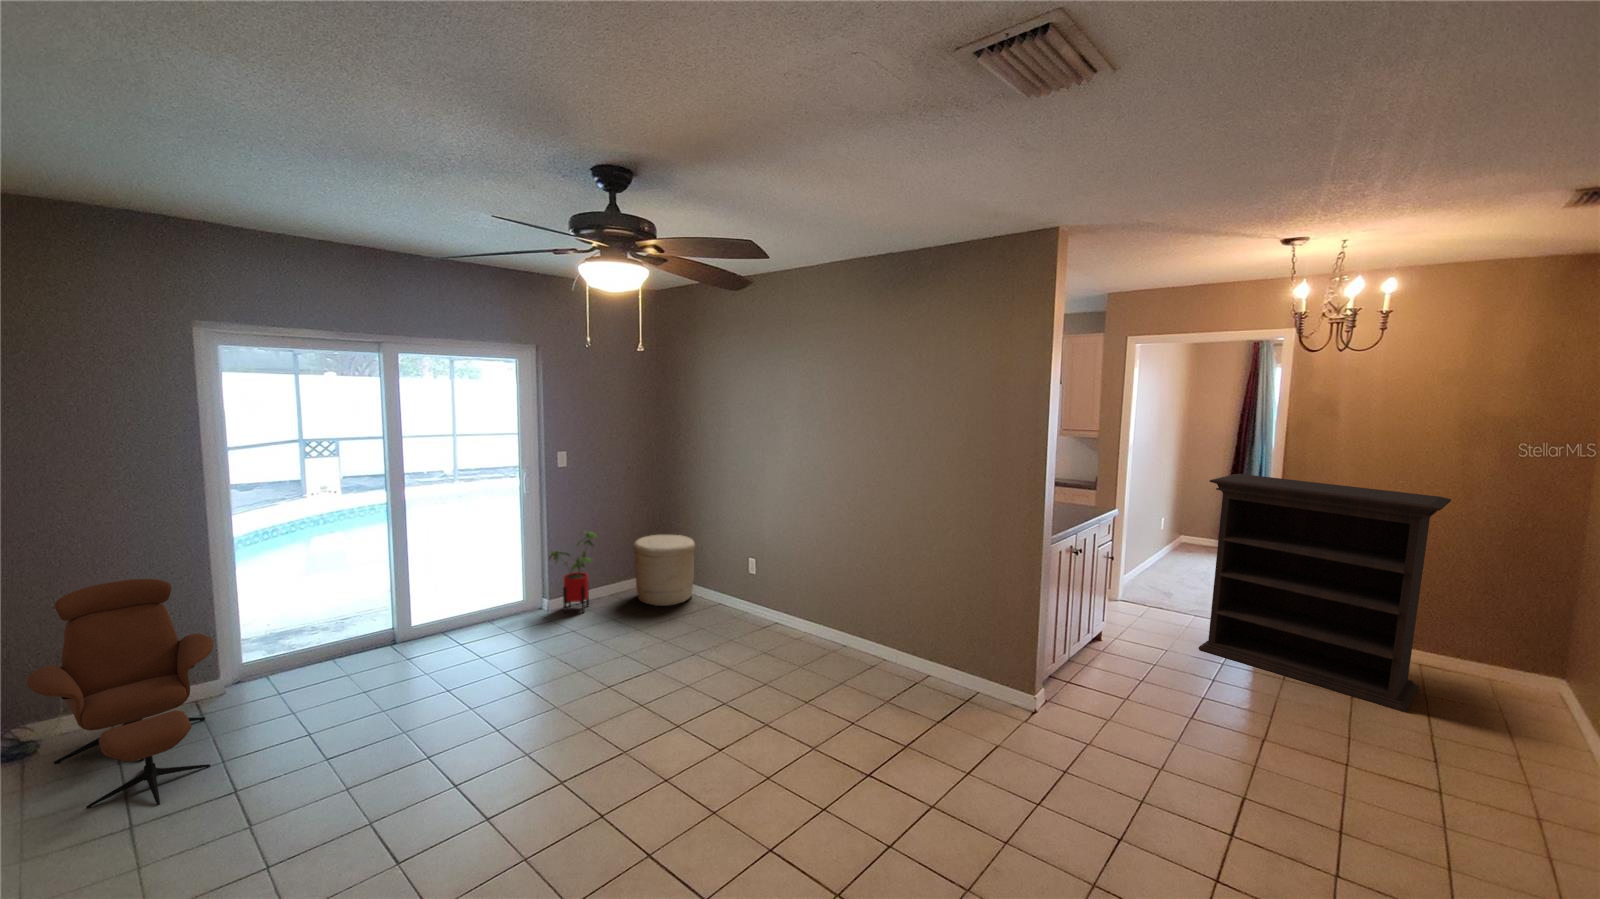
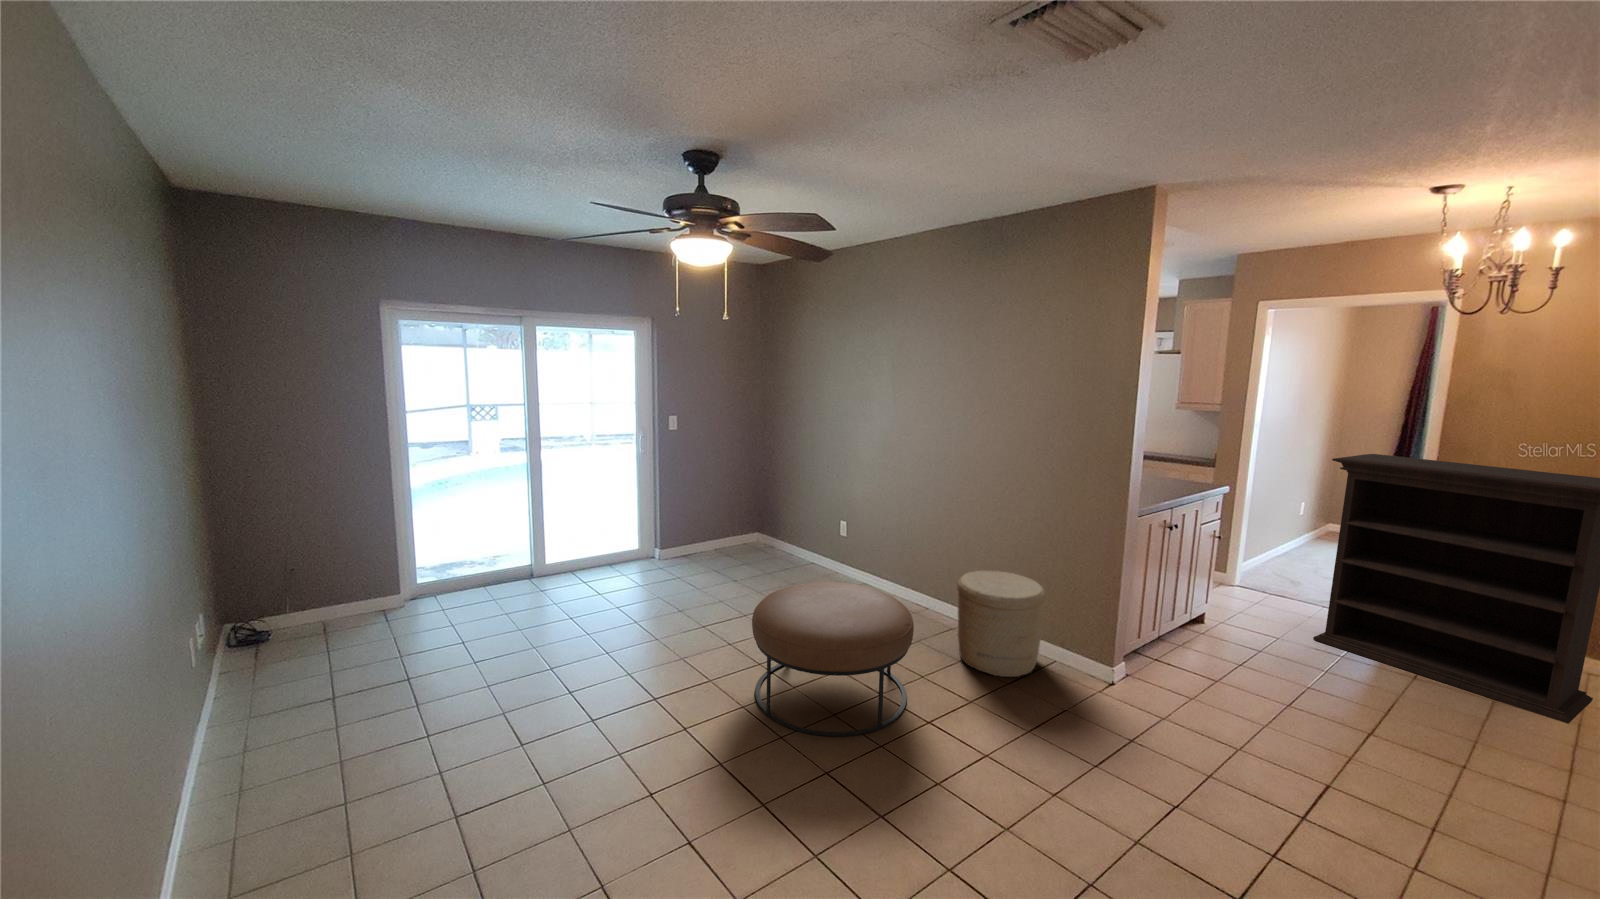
house plant: present [549,532,596,612] -> none [664,493,708,565]
woven basket: present [633,535,695,606] -> present [957,571,1046,677]
lounge chair: present [26,579,213,808] -> none [273,511,400,684]
ottoman: none [671,630,845,805] -> present [752,582,914,737]

